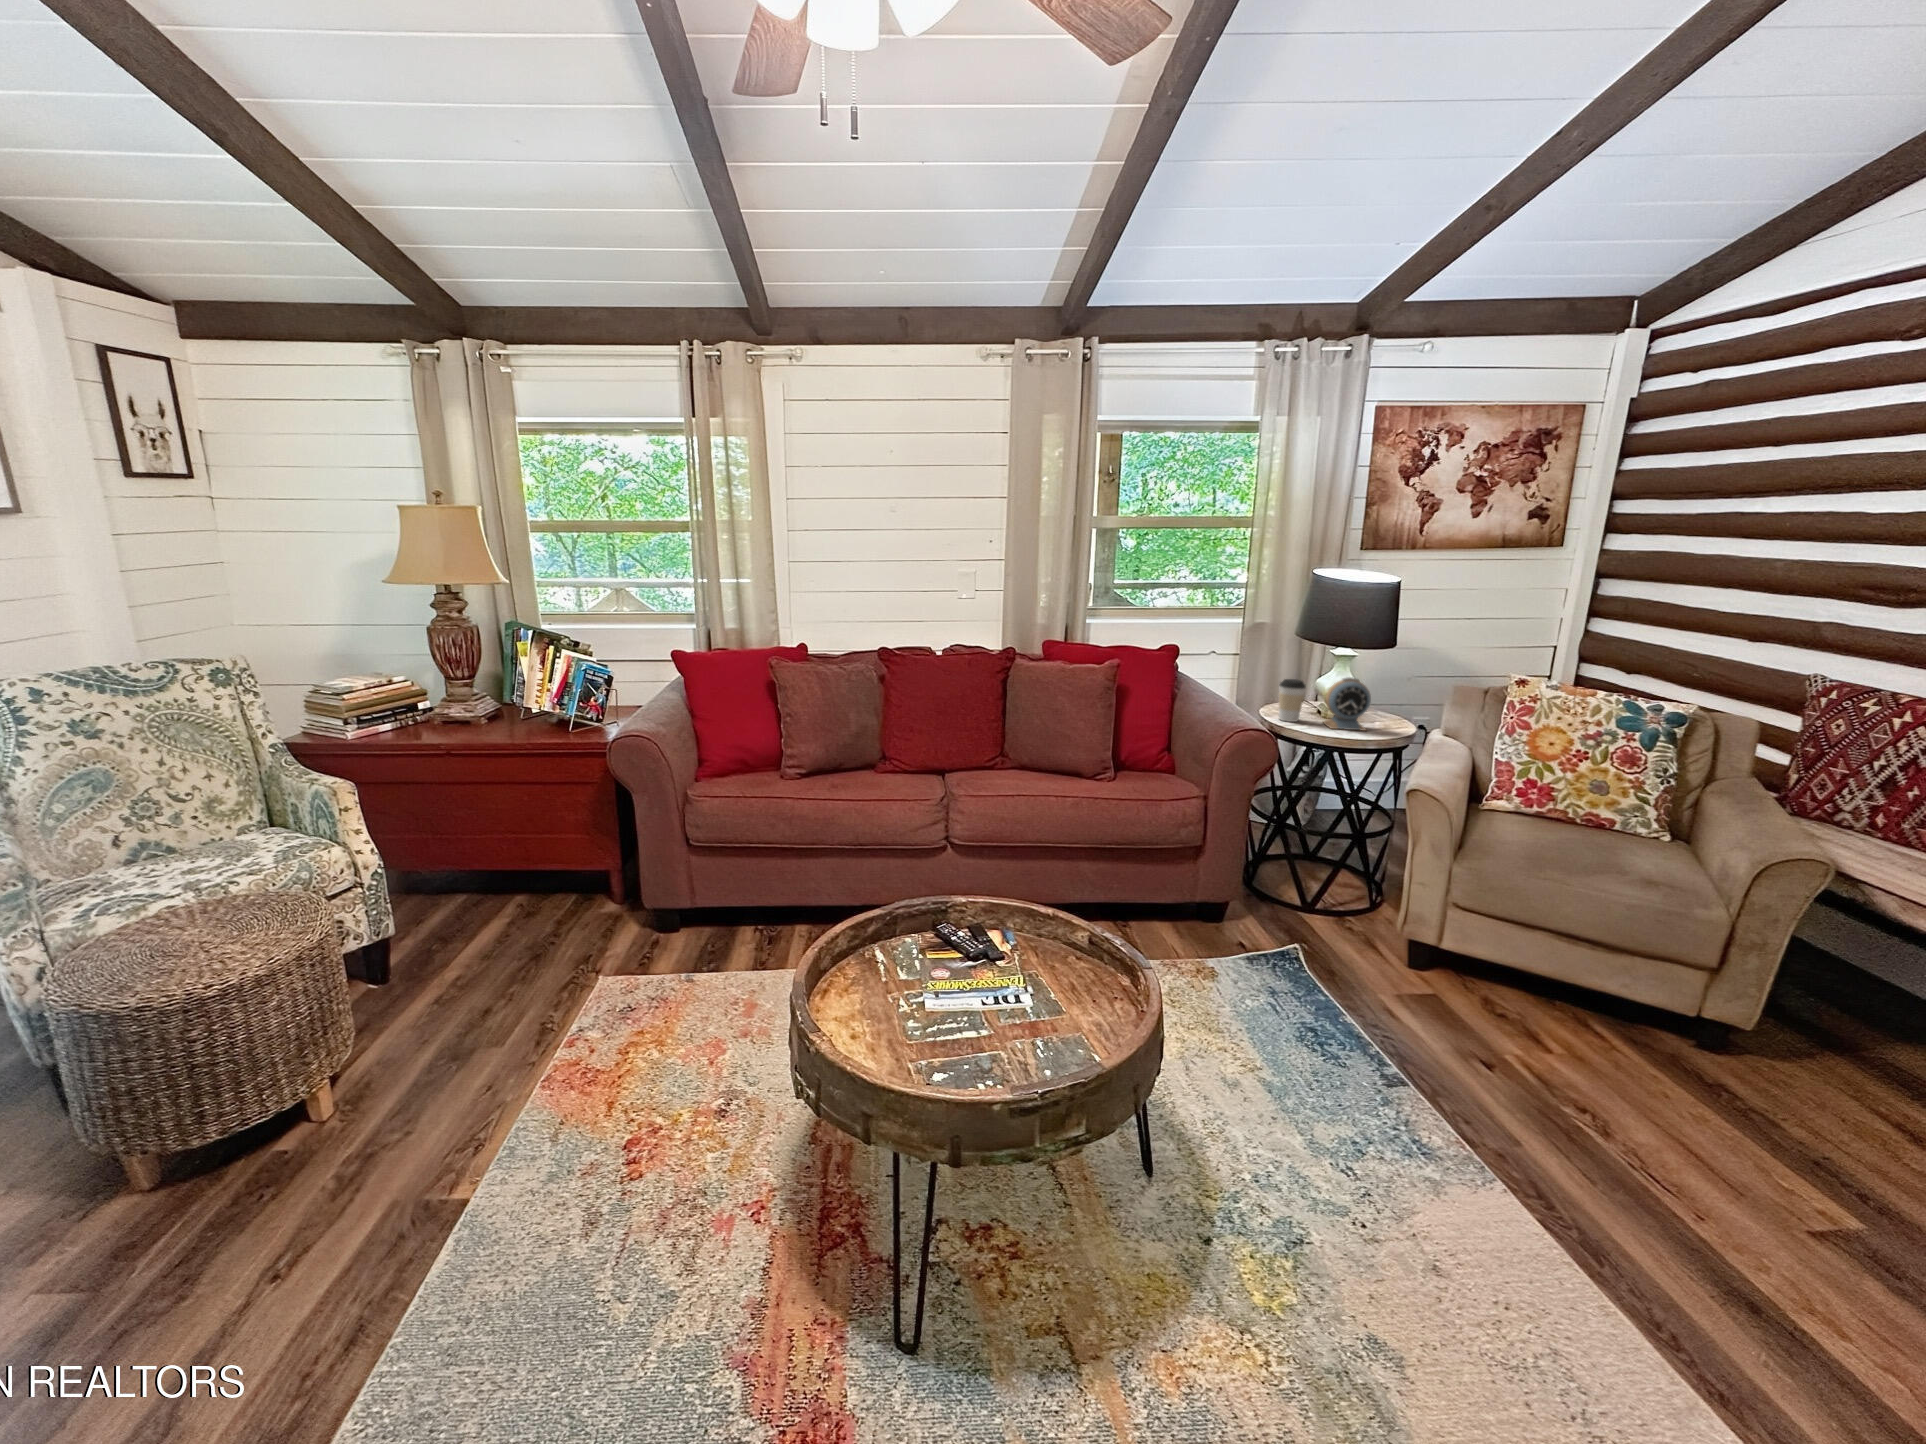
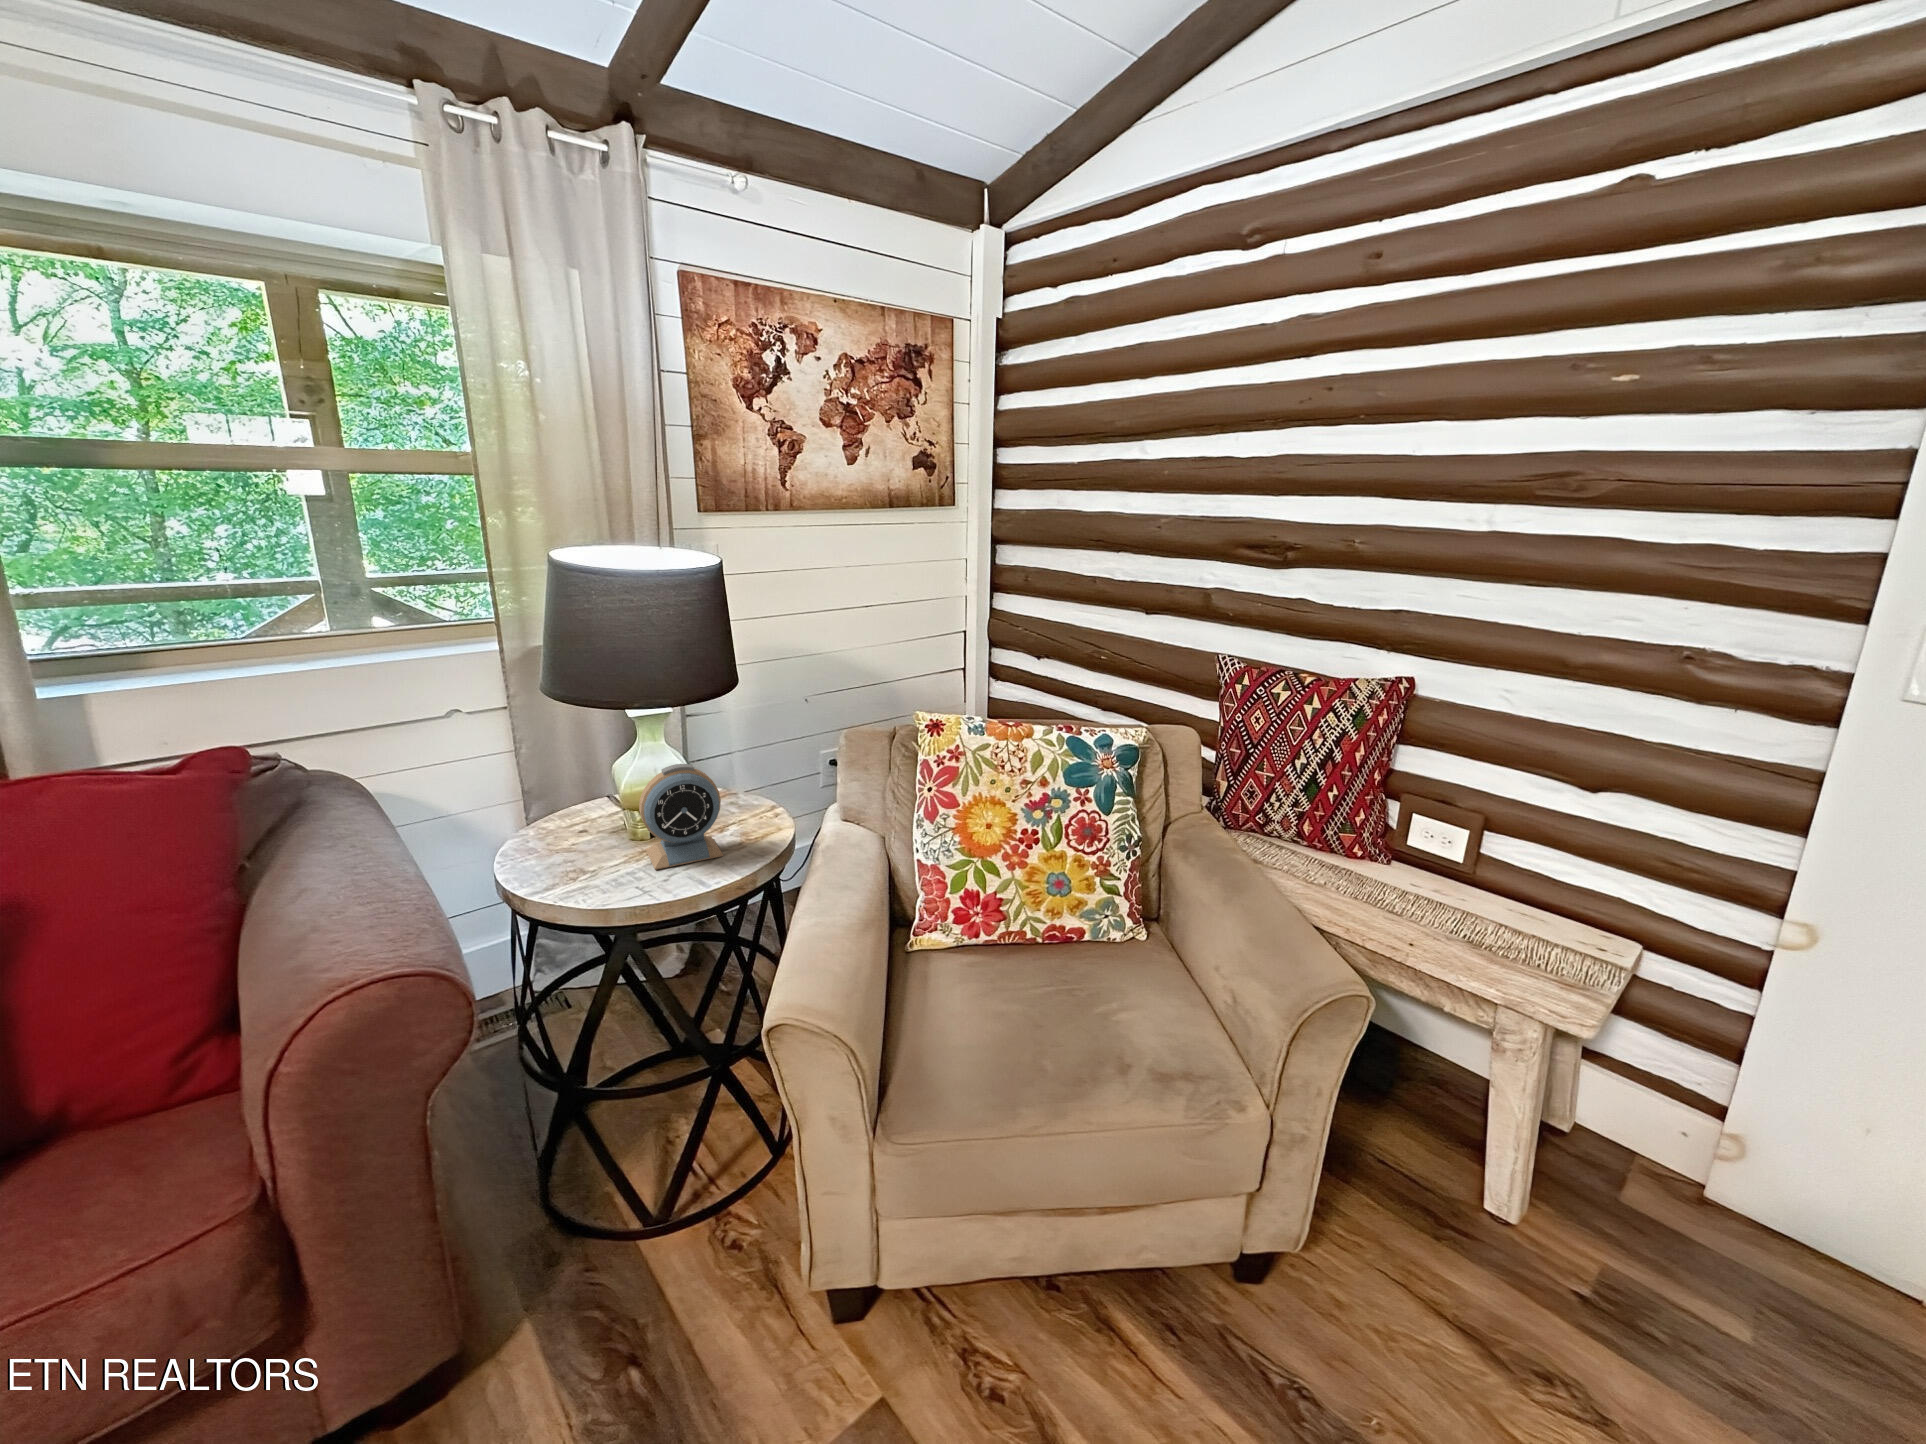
coffee cup: present [1279,679,1306,722] -> none [546,780,601,868]

